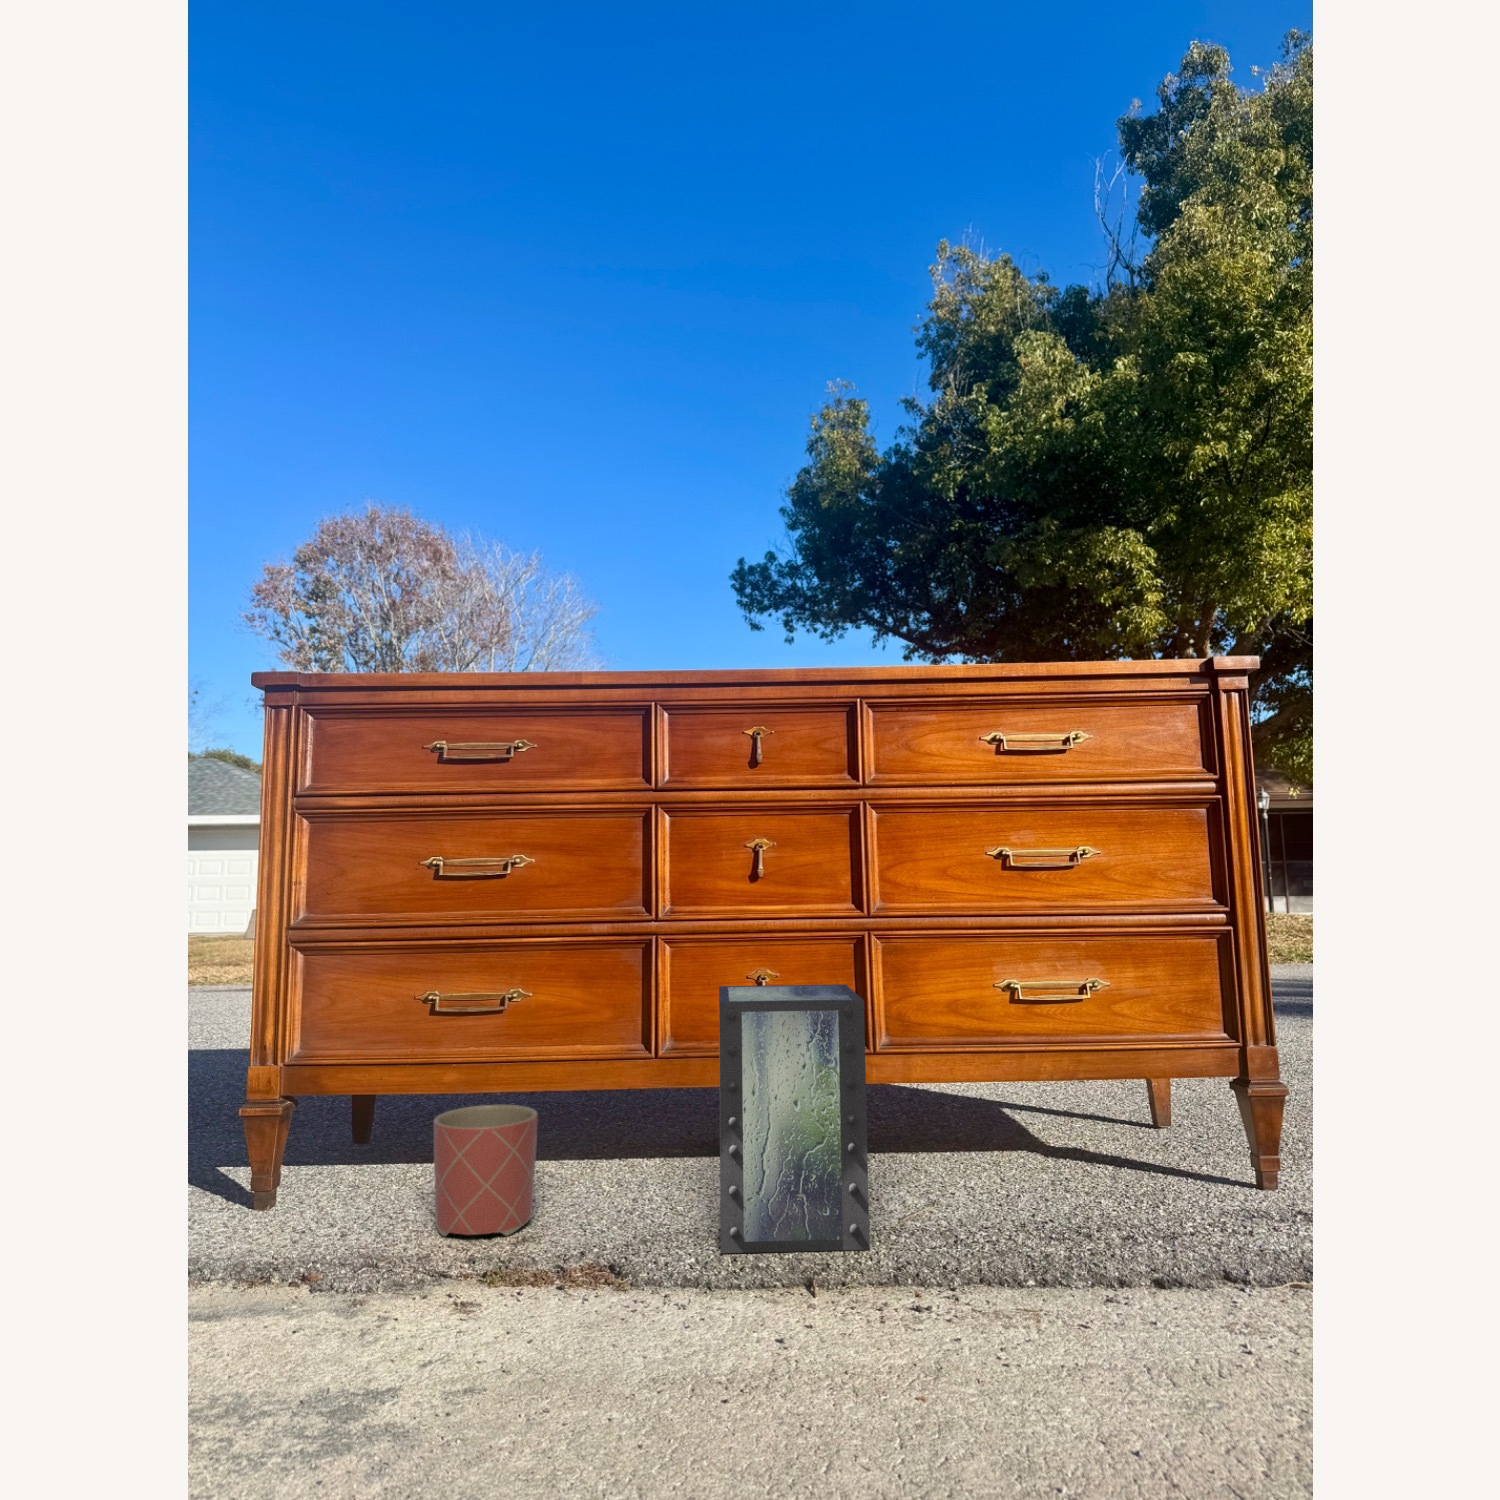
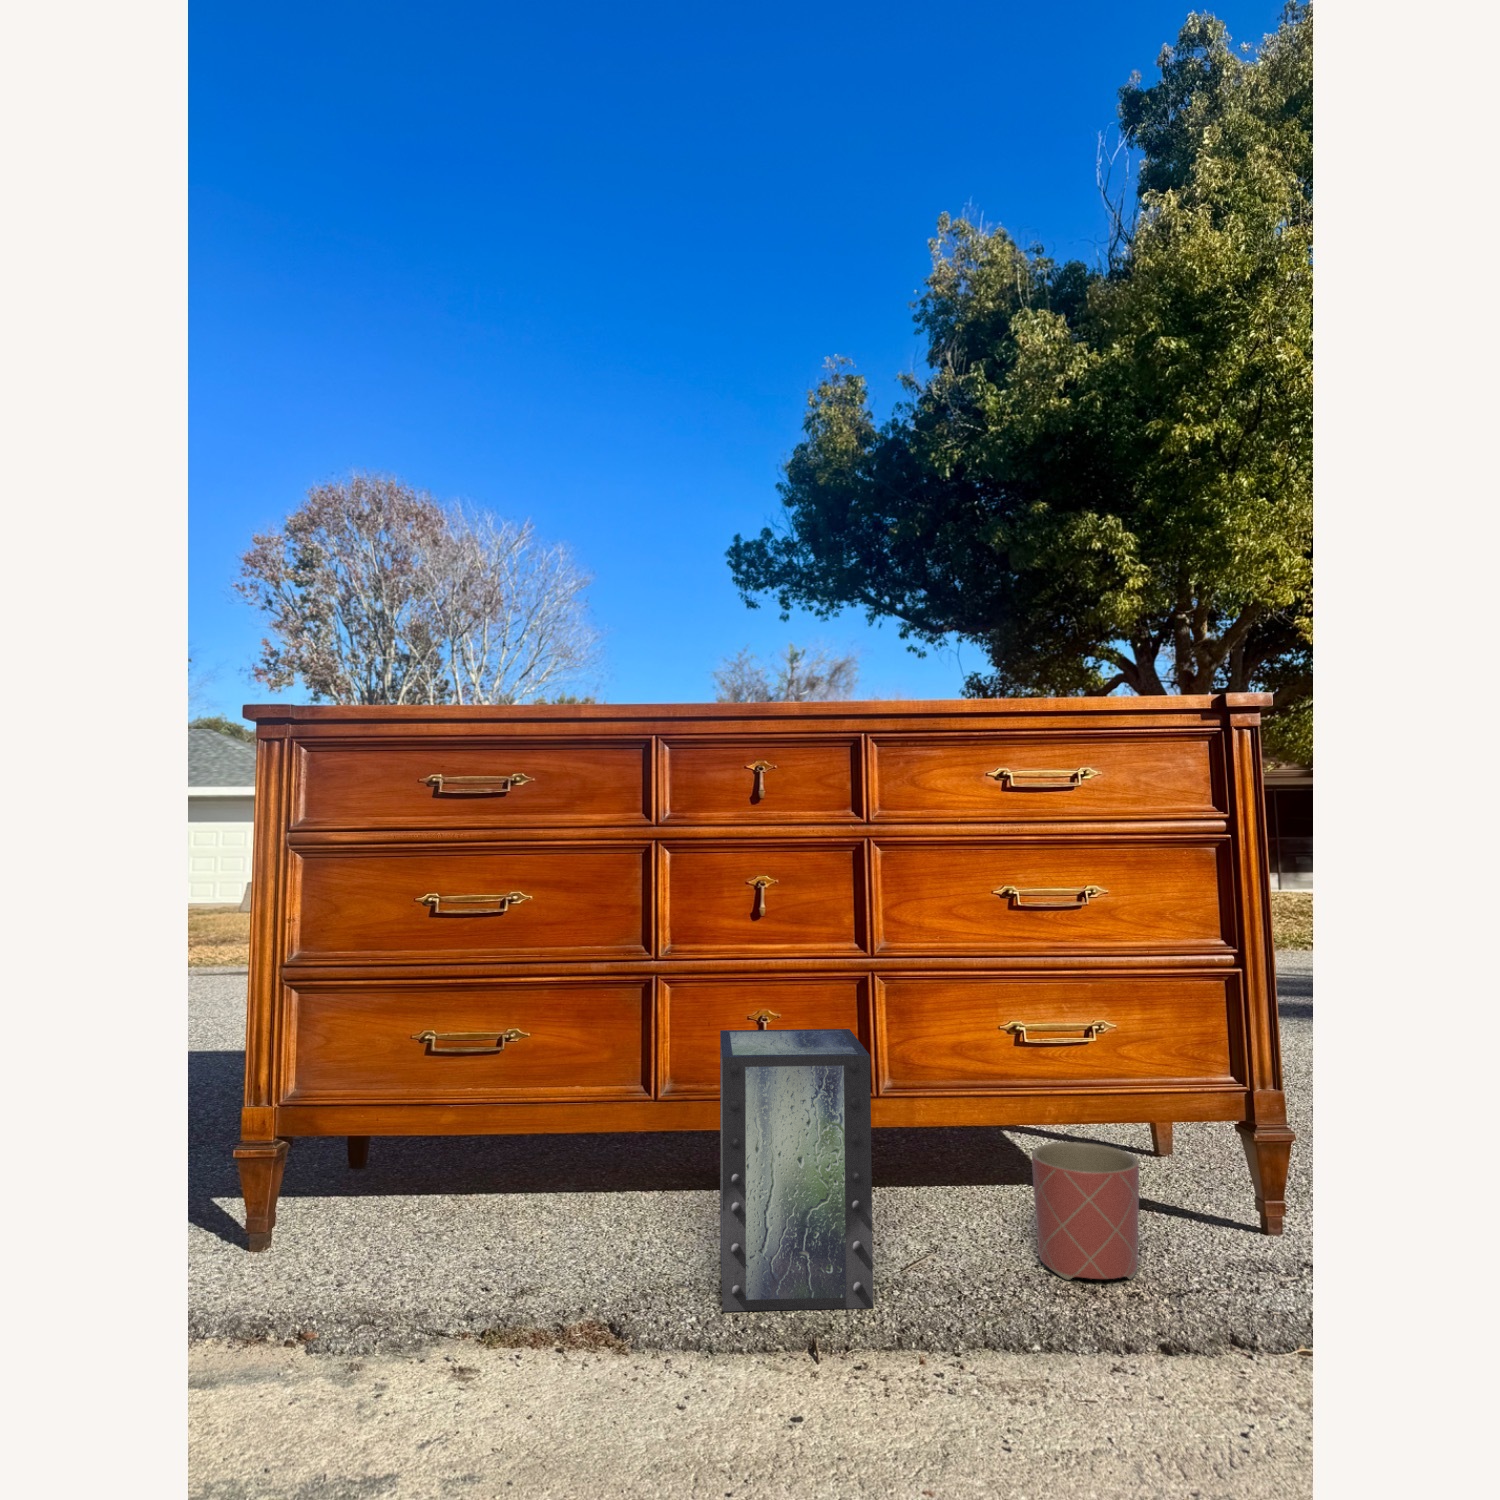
planter: present [434,1105,538,1236] -> present [1032,1142,1139,1280]

